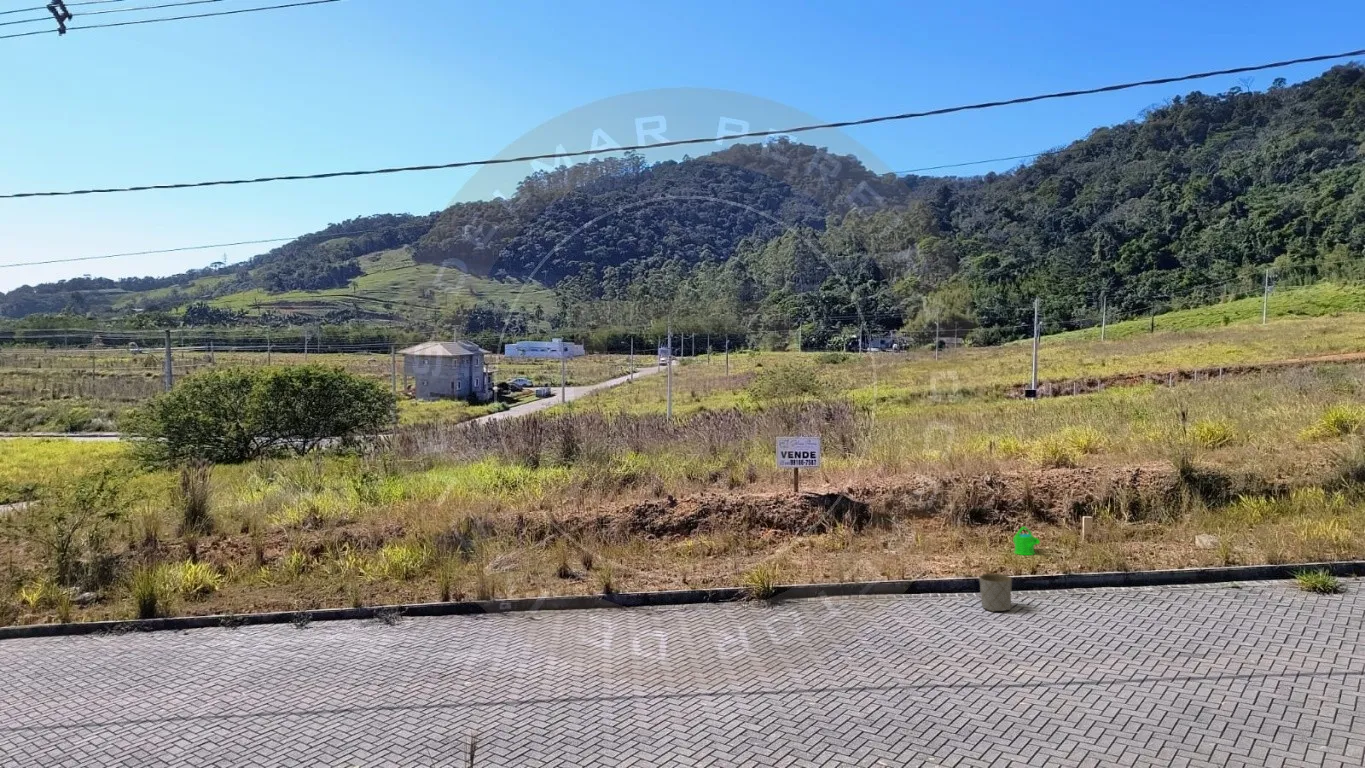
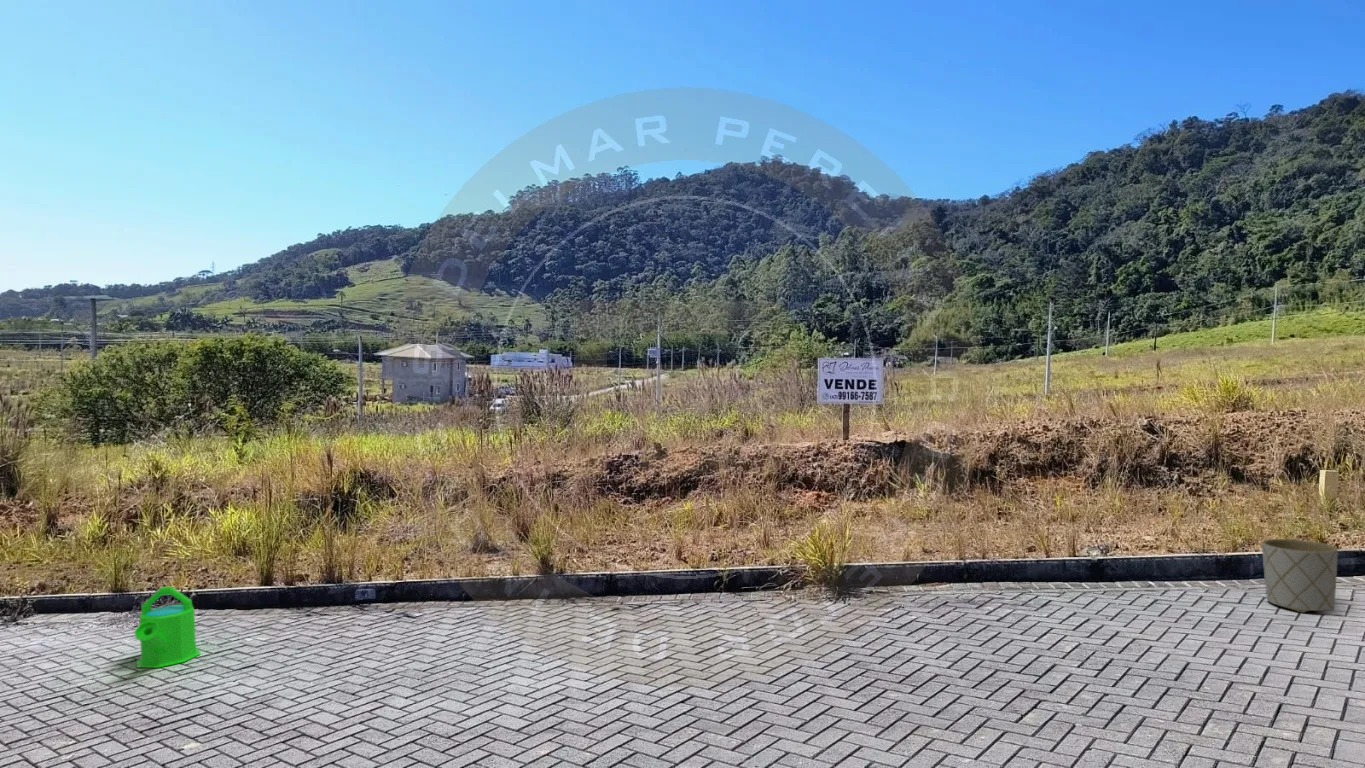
watering can: present [1013,527,1040,555] -> present [135,586,200,668]

